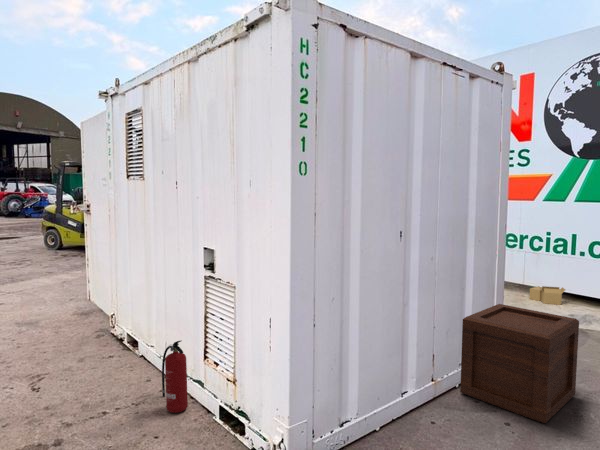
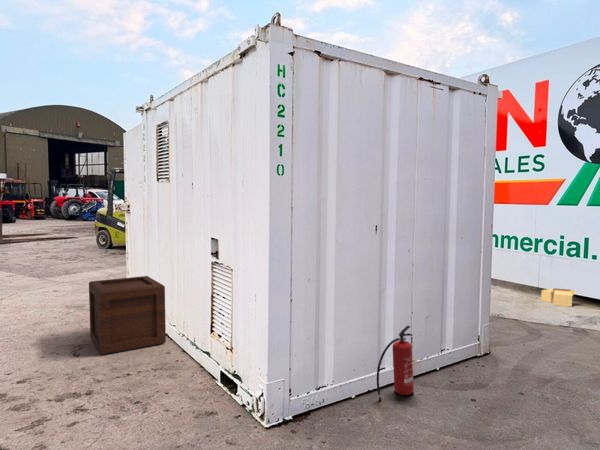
wooden crate: present [460,304,579,423] -> present [89,276,166,355]
fire extinguisher: present [162,341,188,413] -> present [377,326,414,401]

